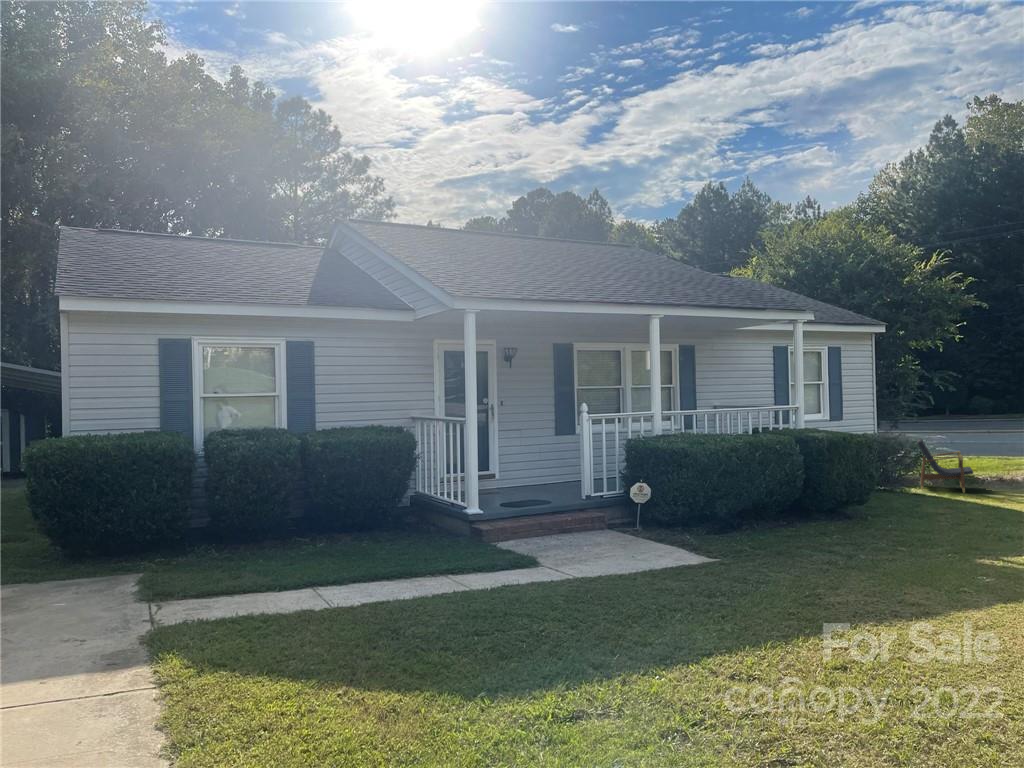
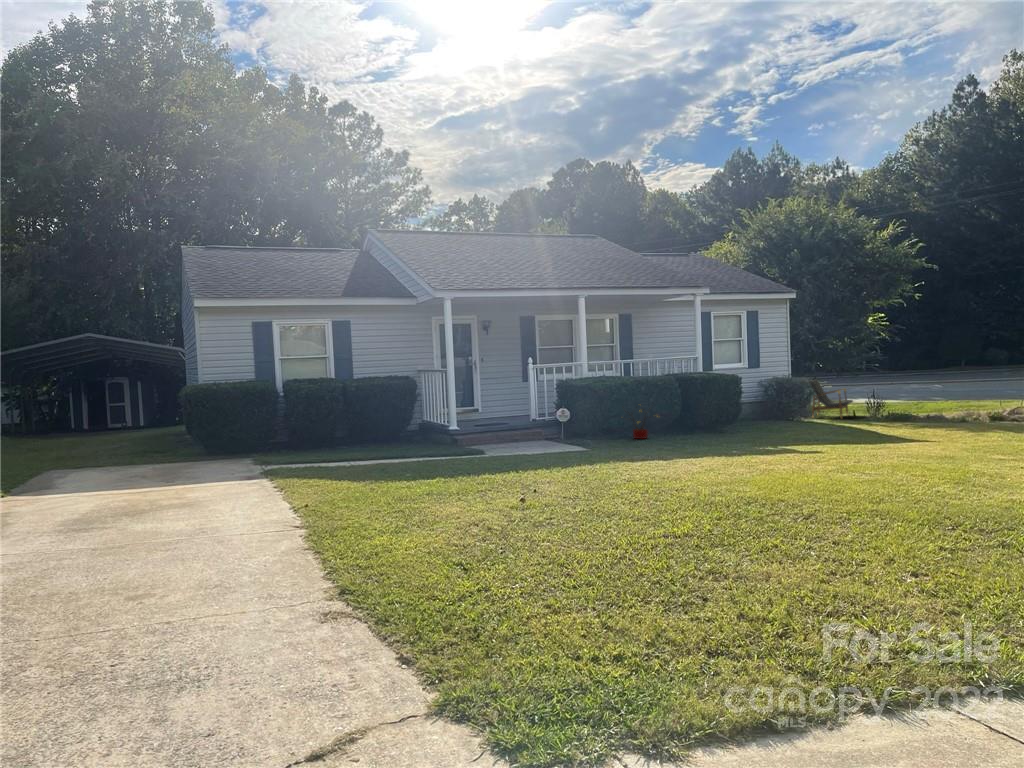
decorative plant: none [724,478,784,534] -> present [629,414,648,439]

